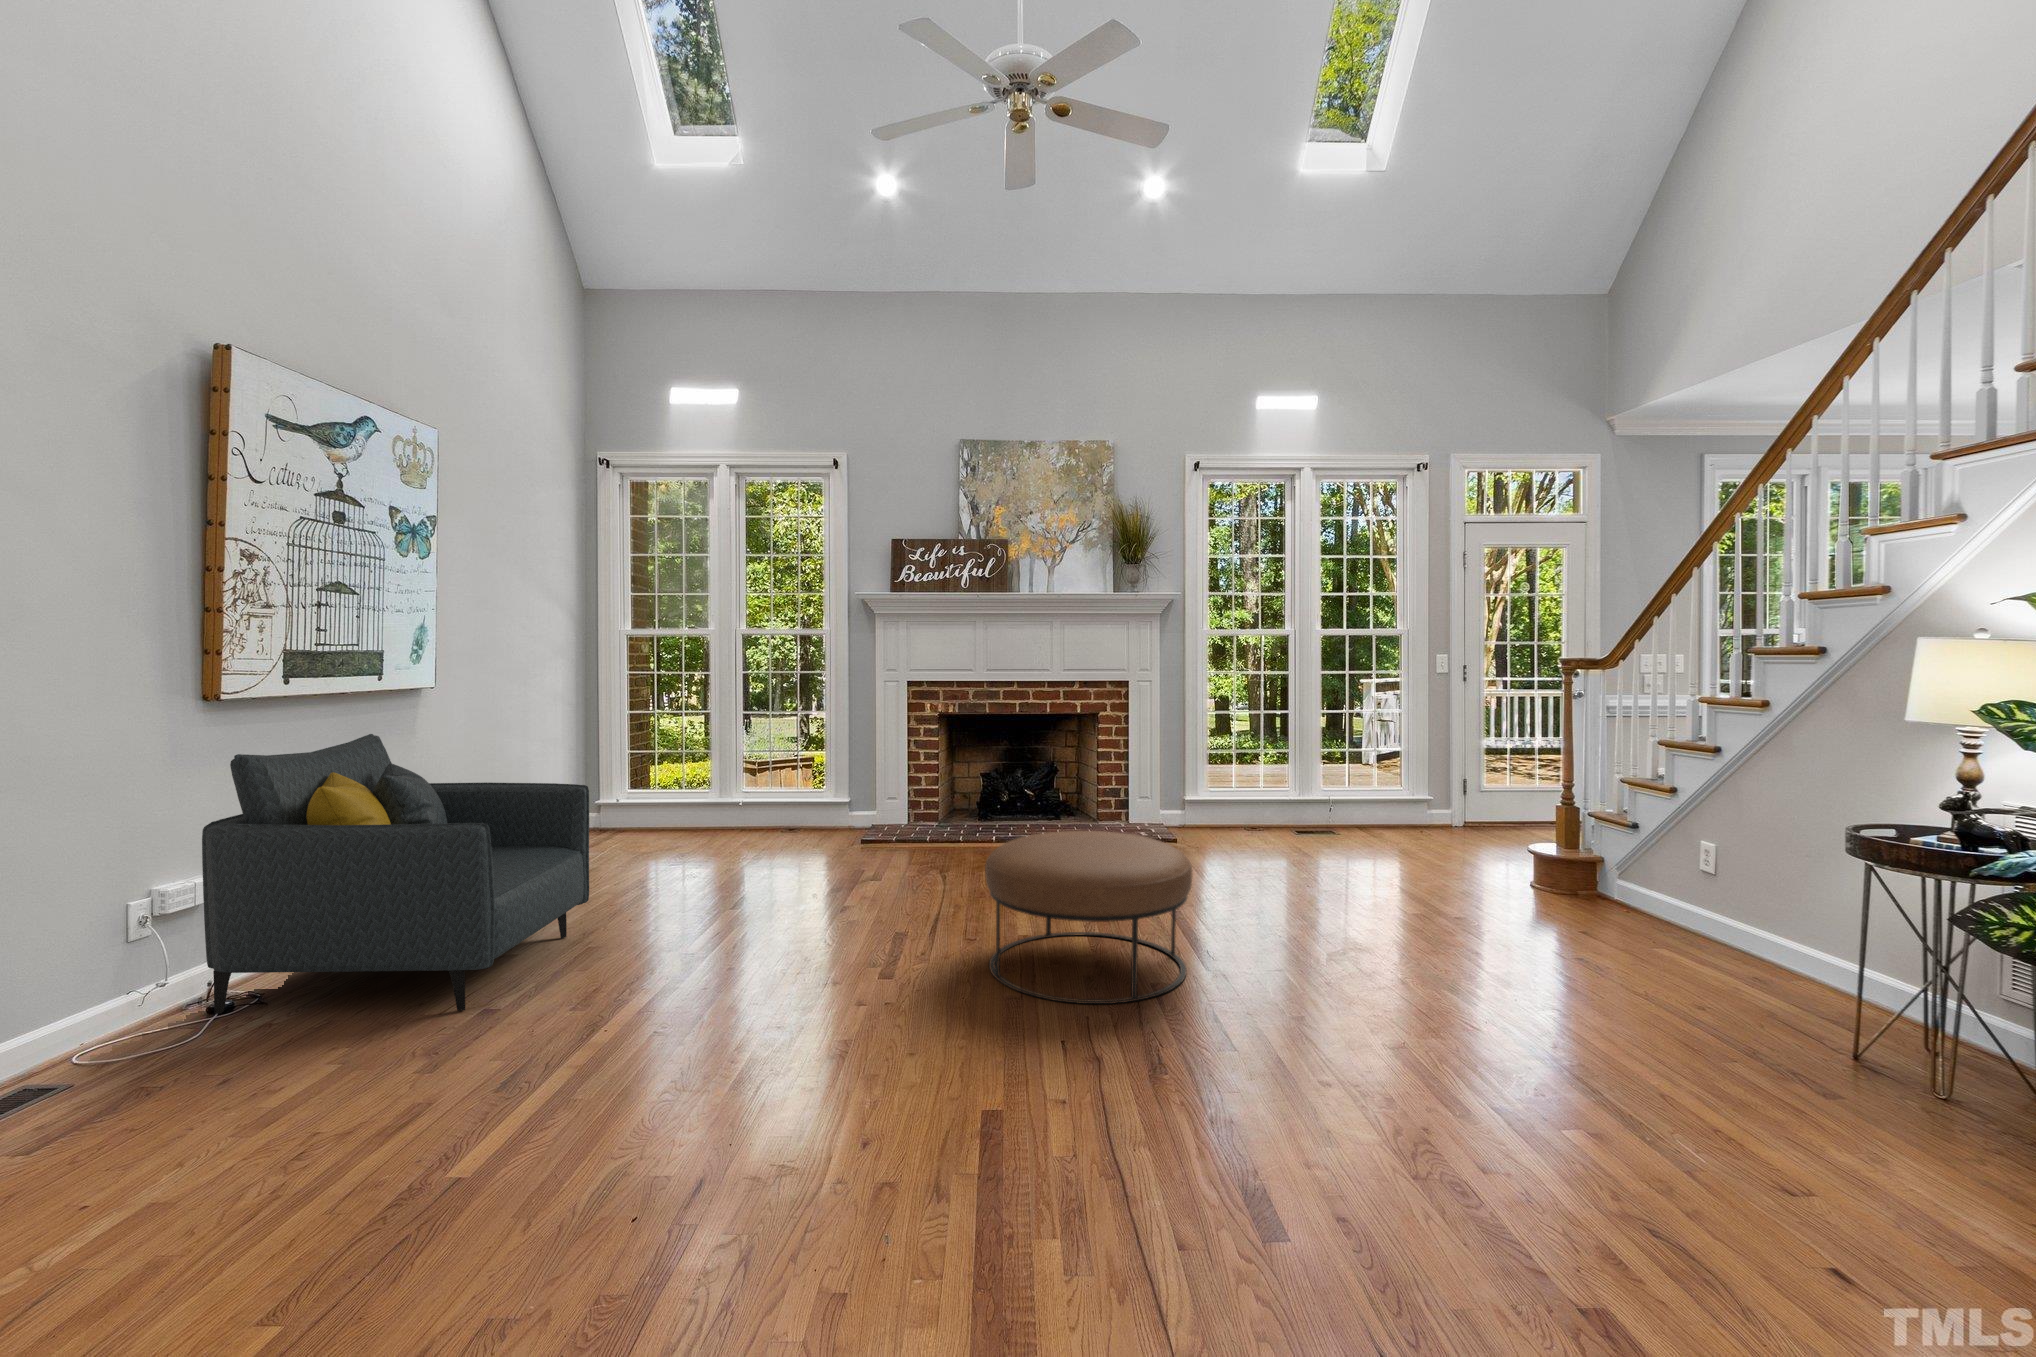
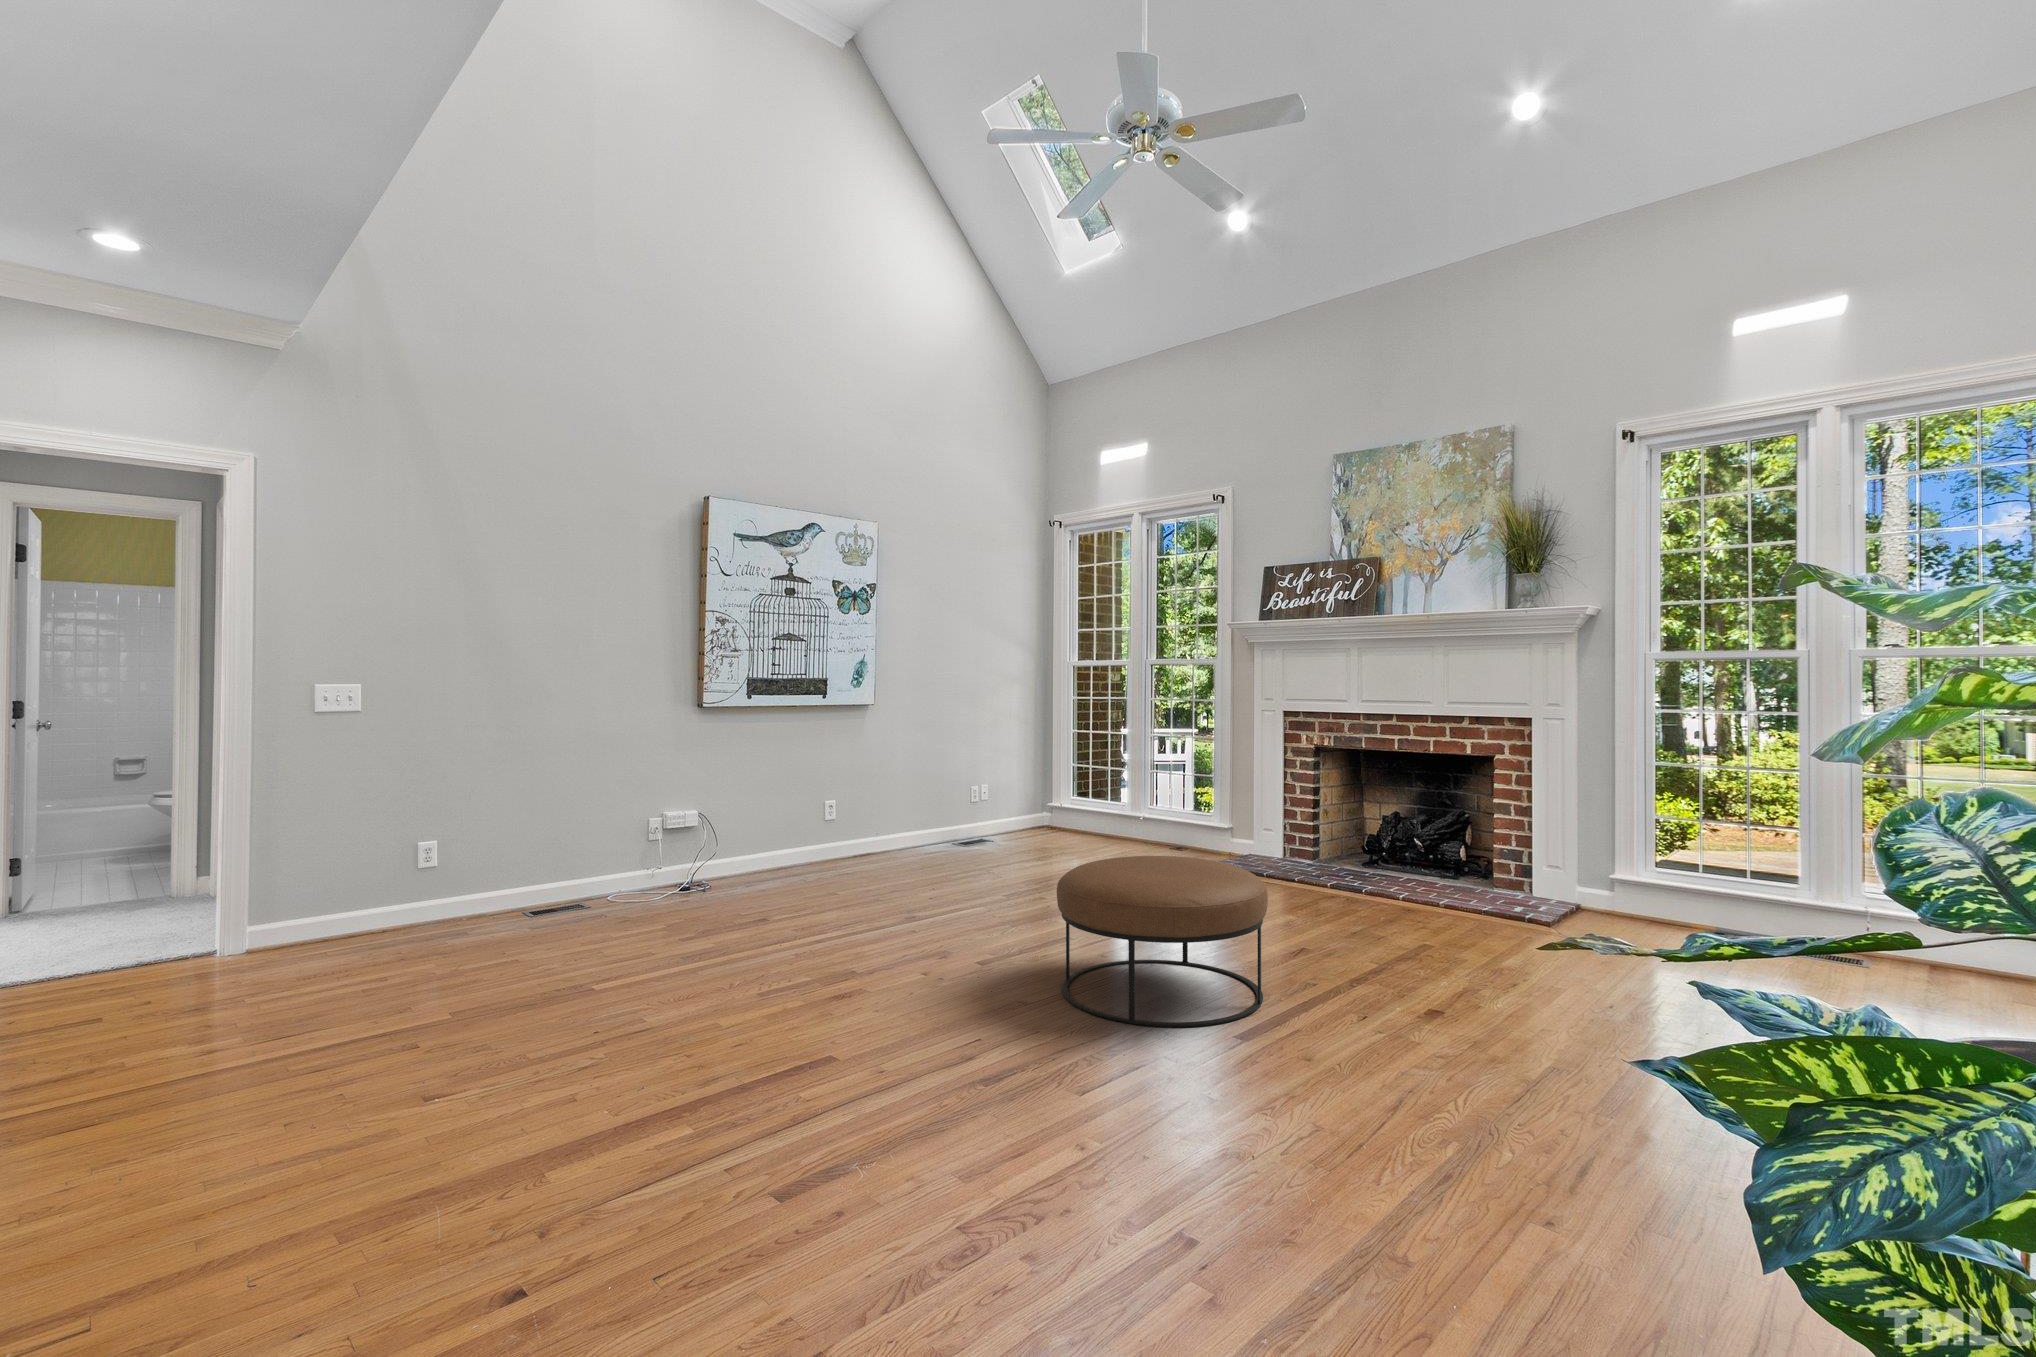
armchair: present [202,734,589,1014] -> none [679,733,896,914]

